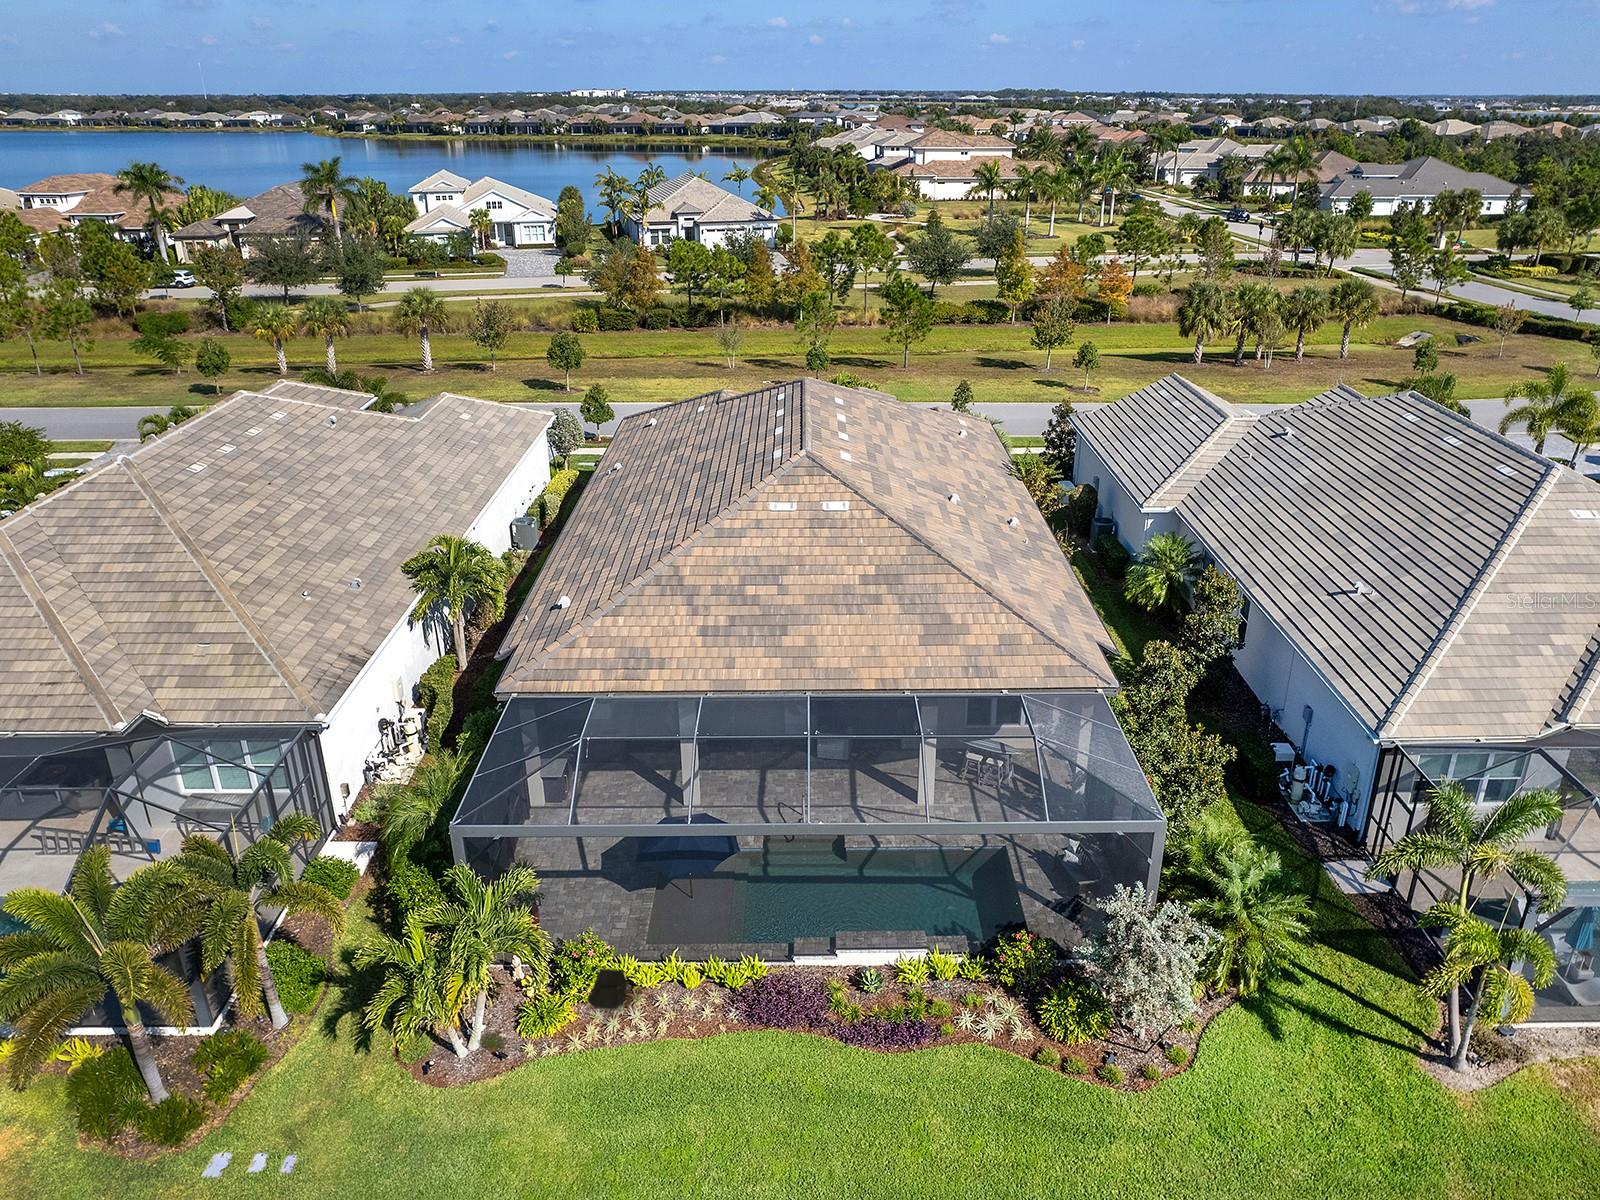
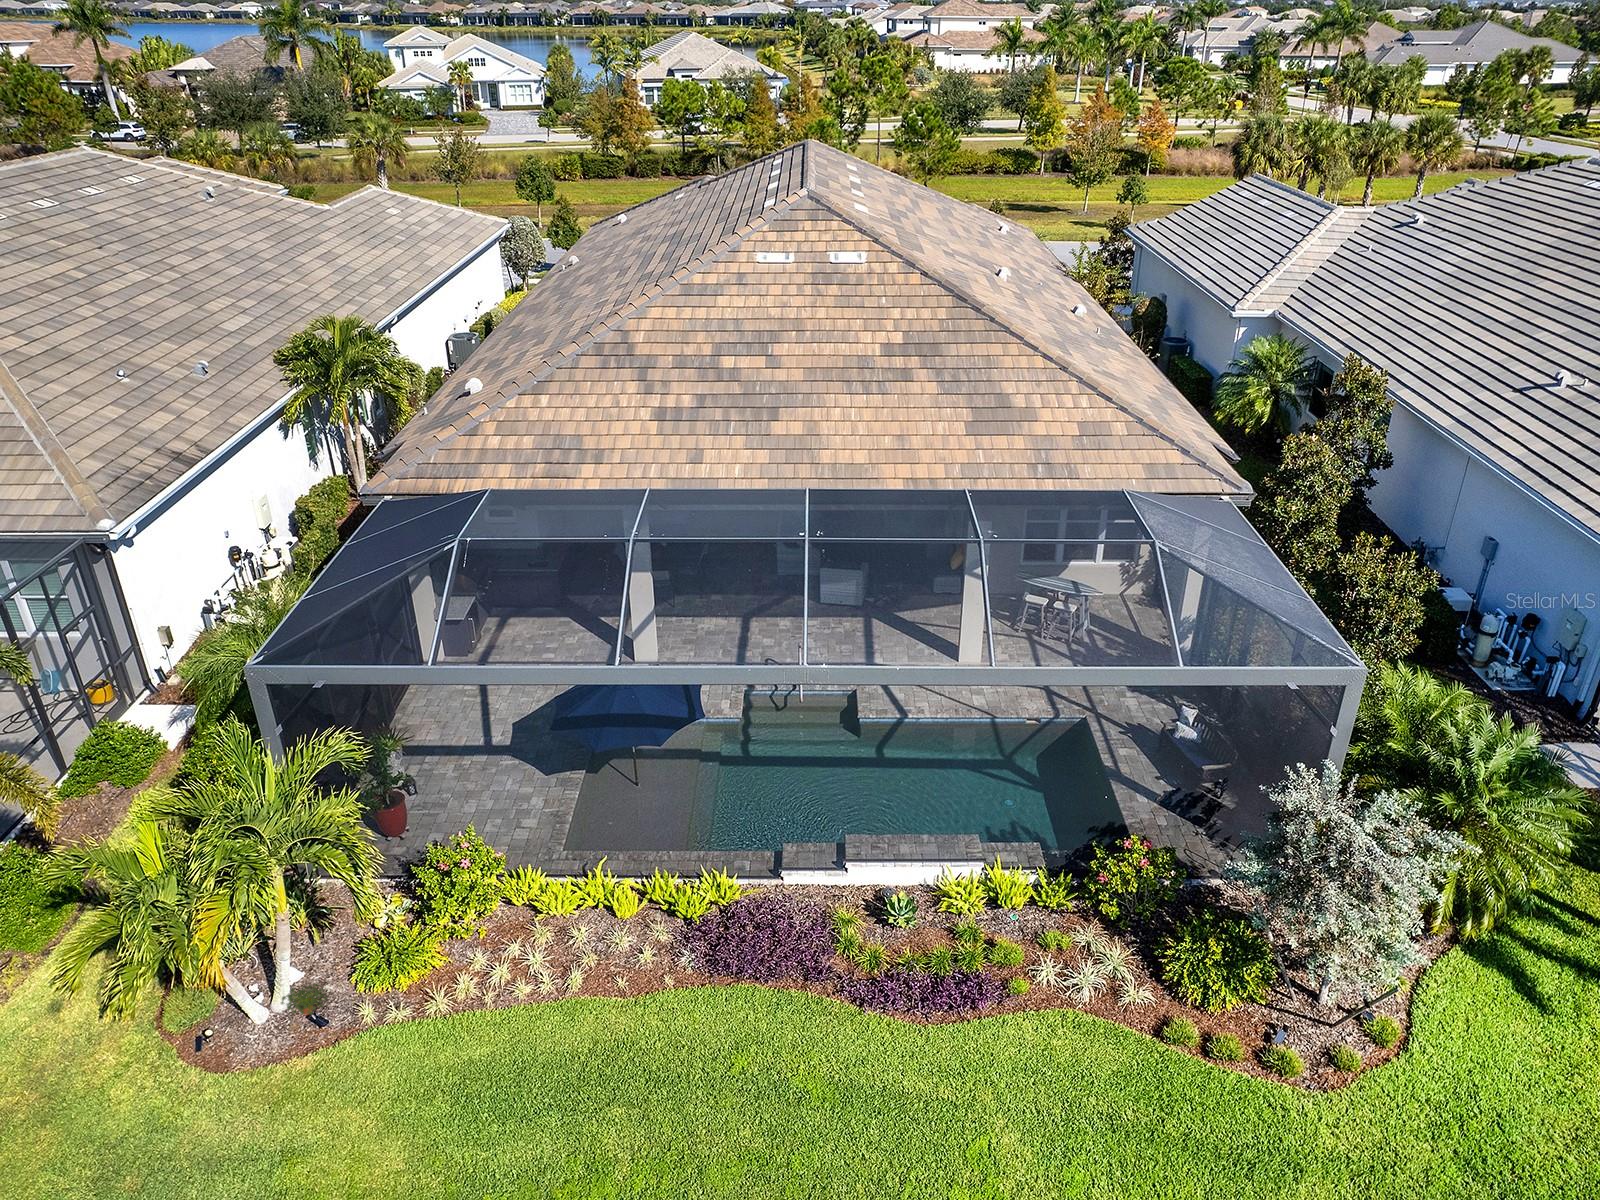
lounge chair: present [587,969,628,1022] -> none [460,887,527,969]

